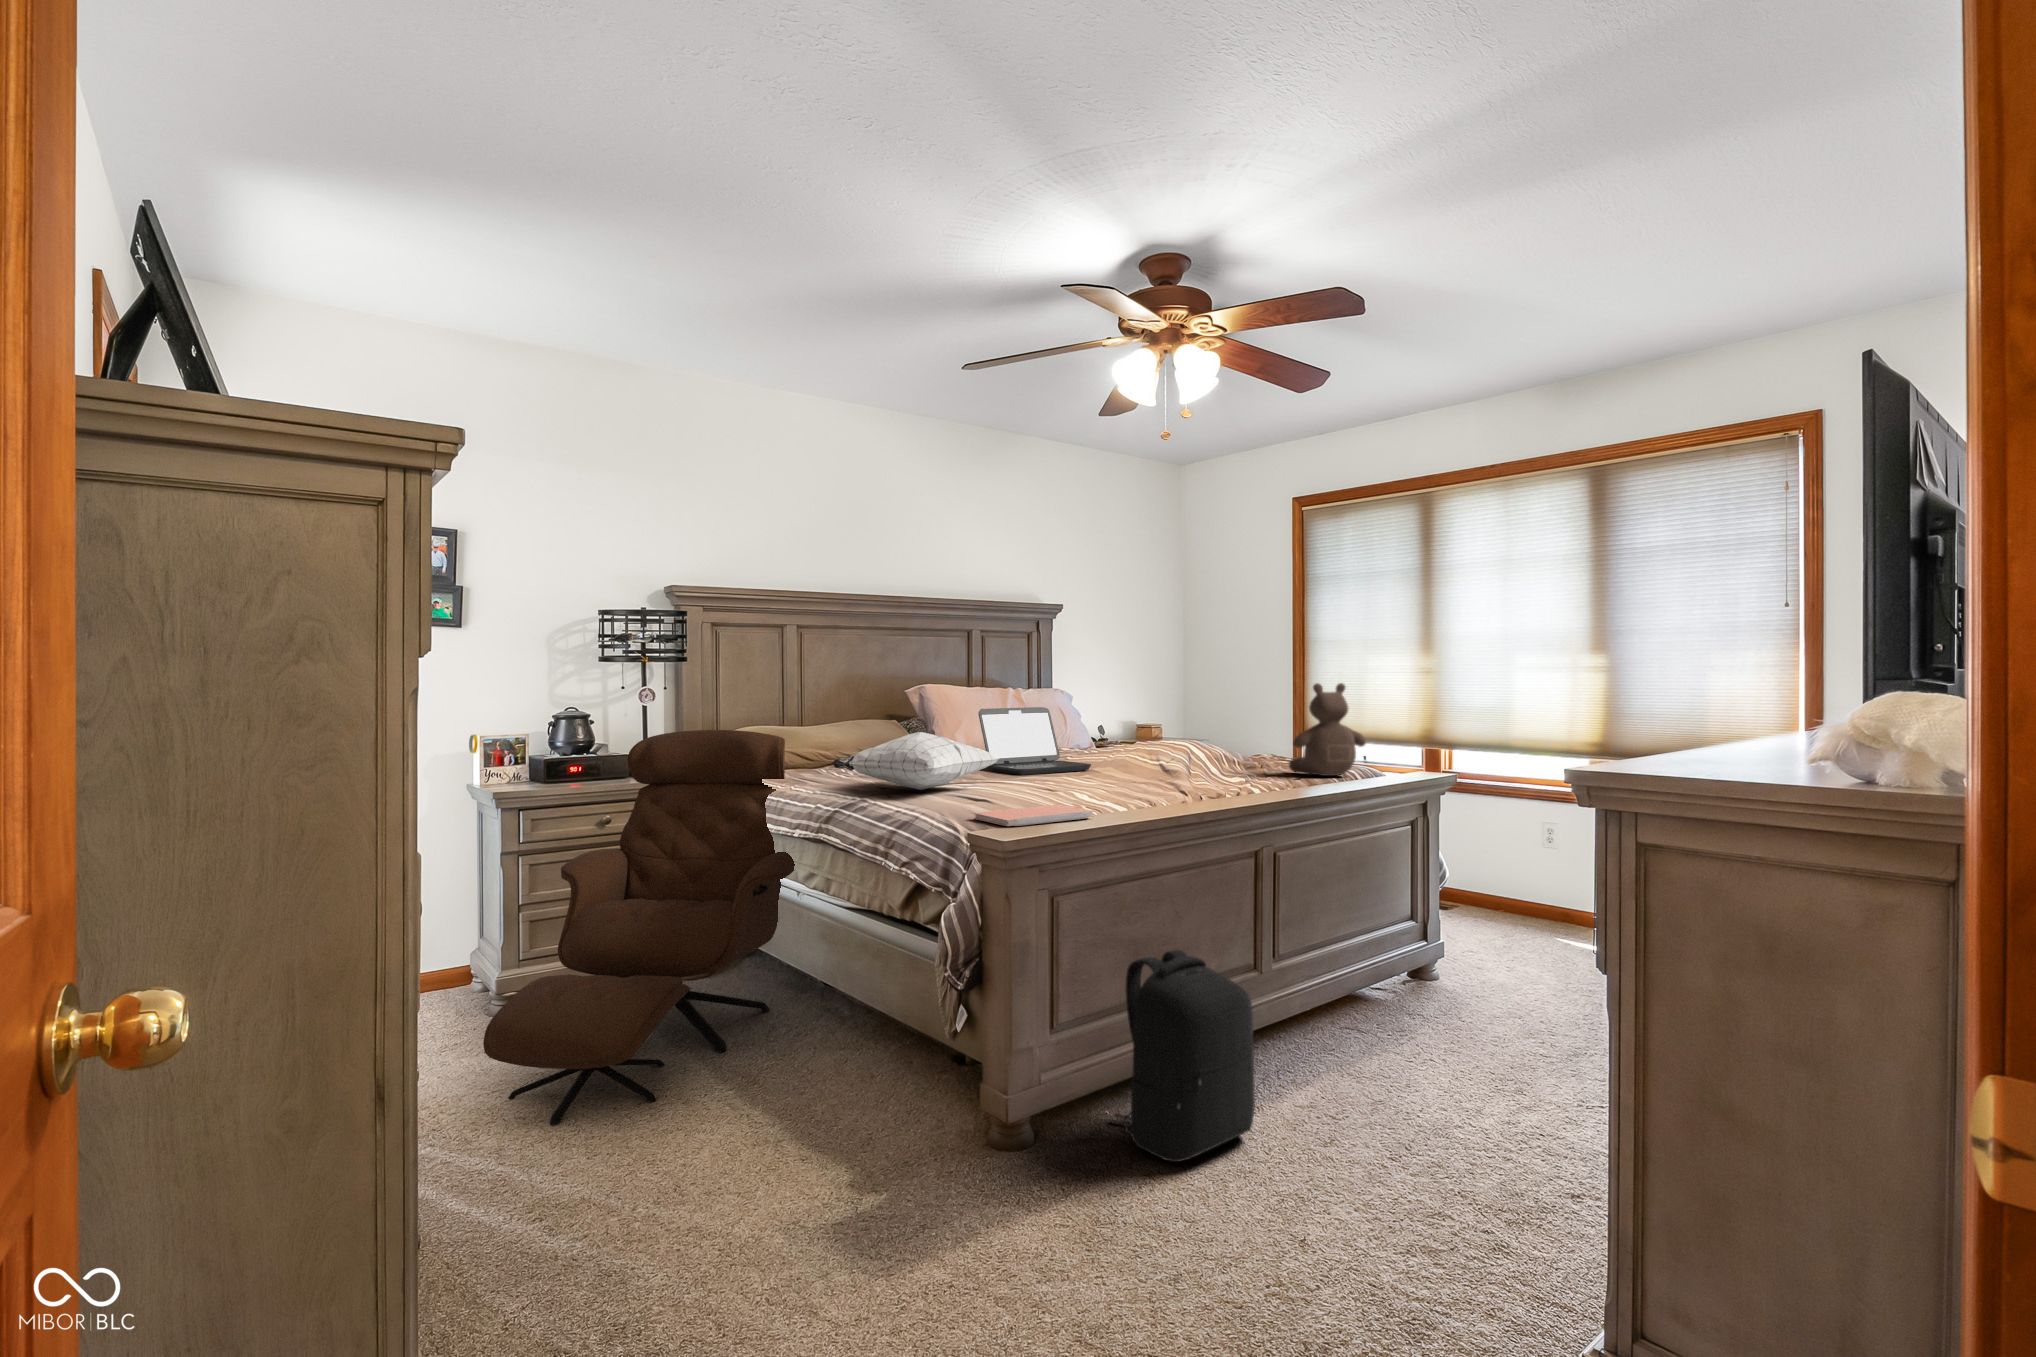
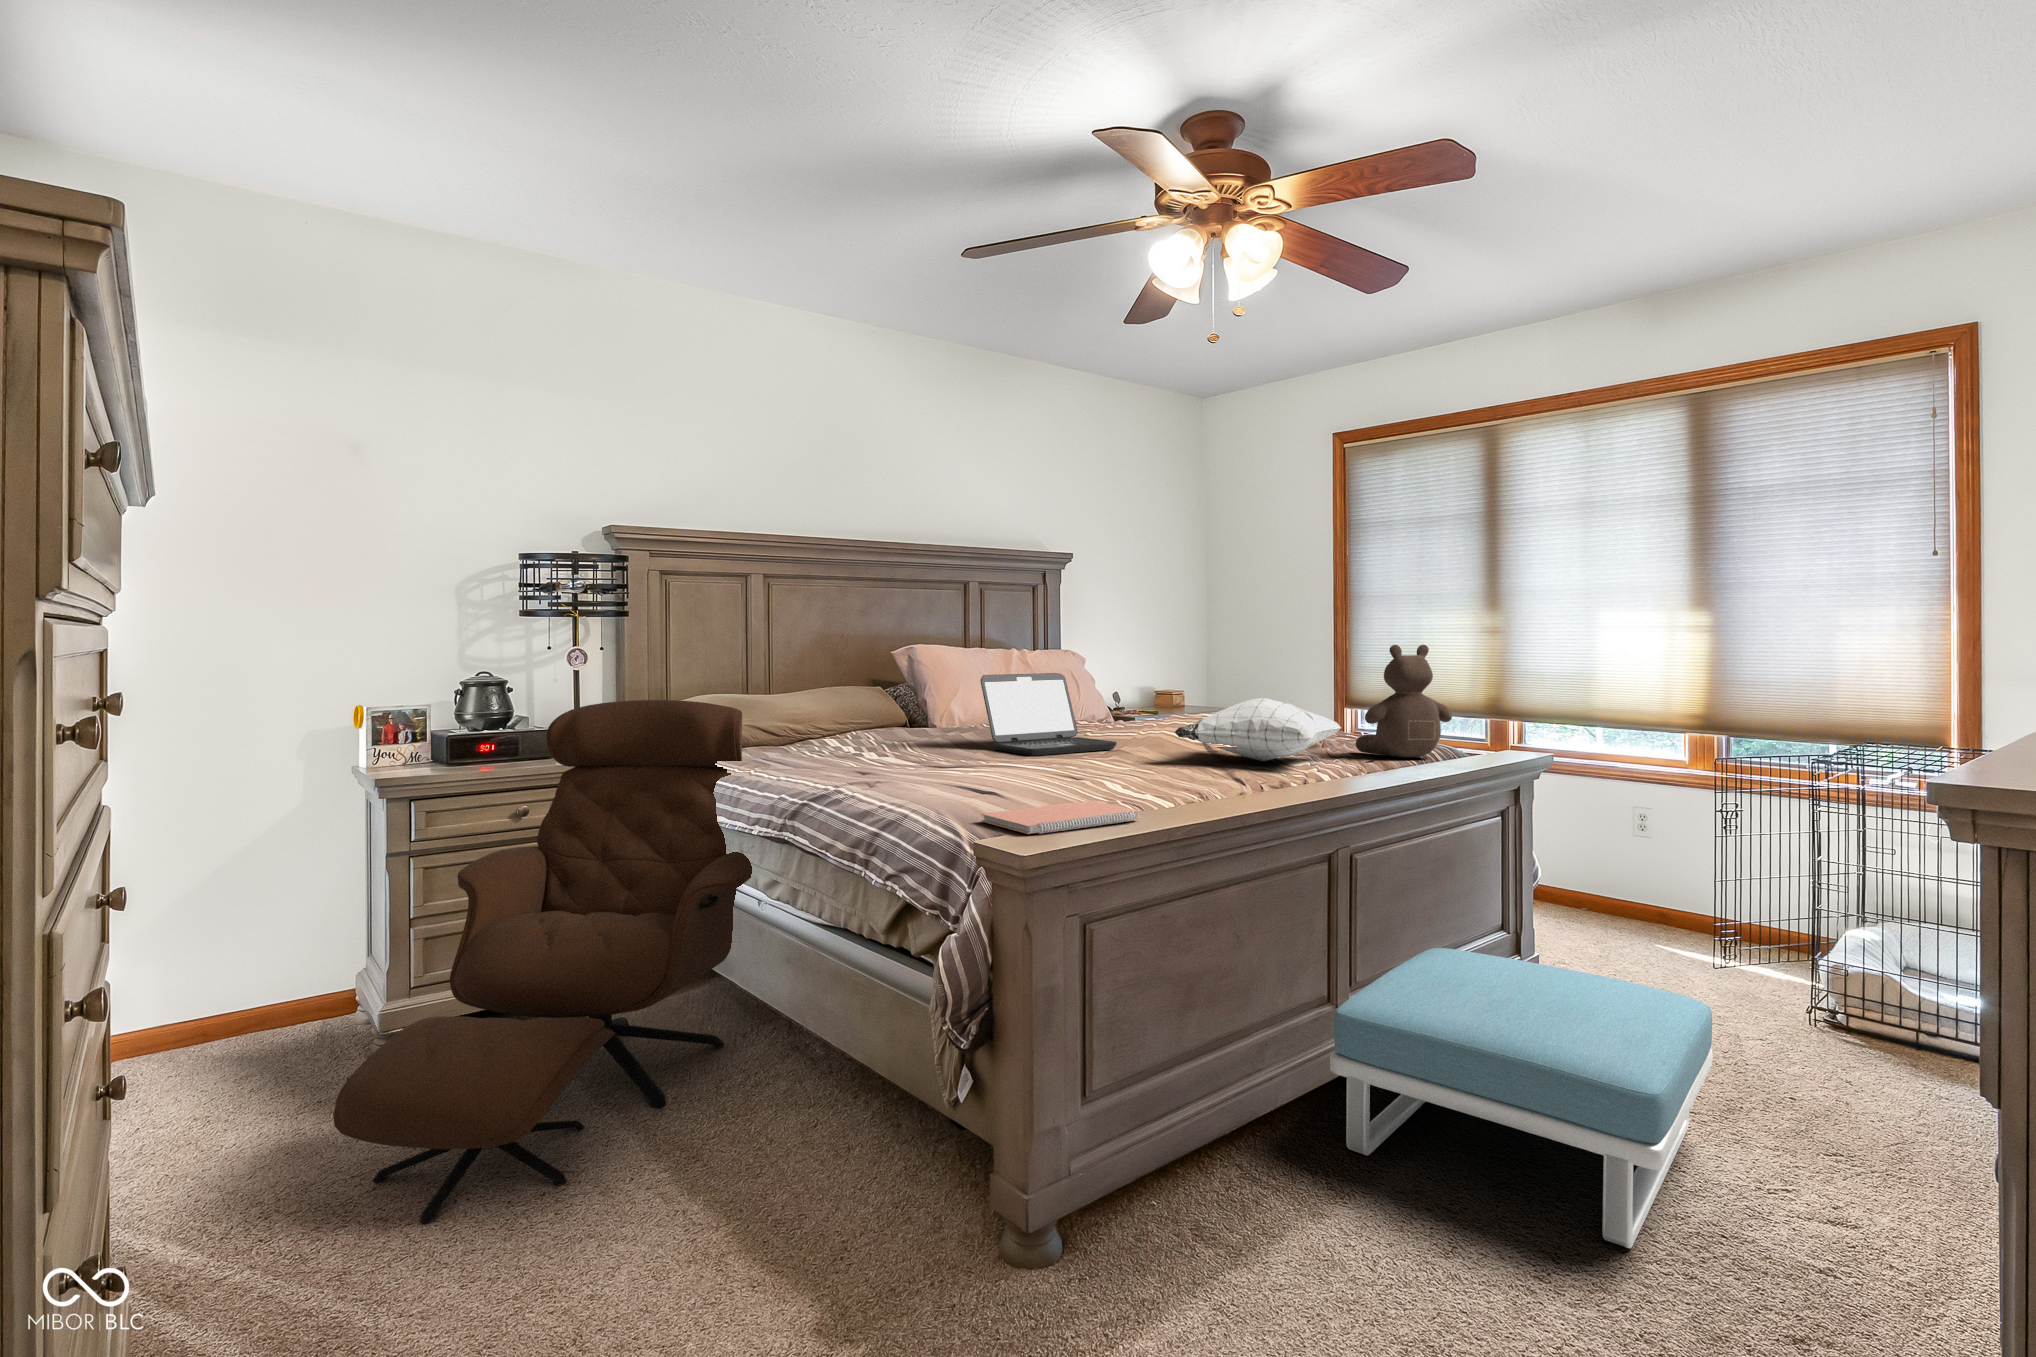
pillow: present [832,732,998,790] -> present [1175,698,1341,761]
footstool: none [1250,929,1554,1144] -> present [1330,948,1713,1248]
backpack: present [1115,950,1255,1162] -> none [1164,991,1352,1283]

